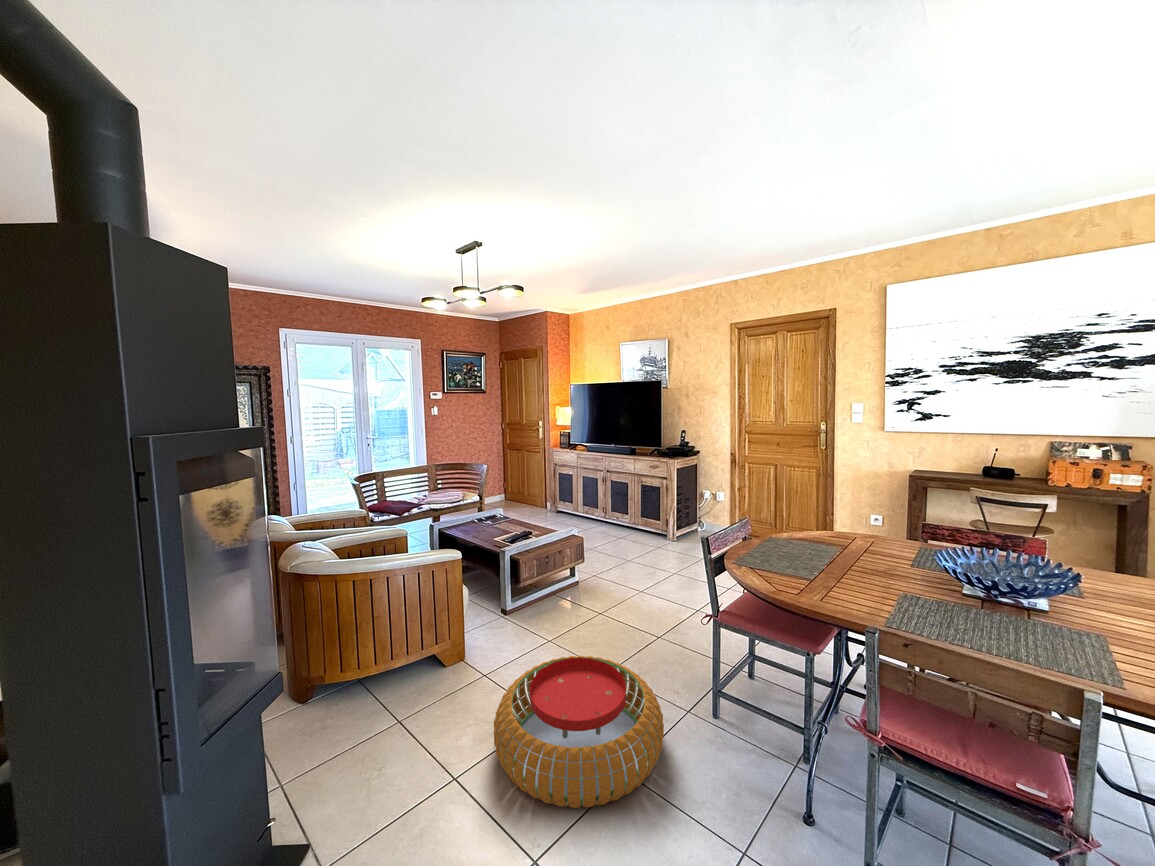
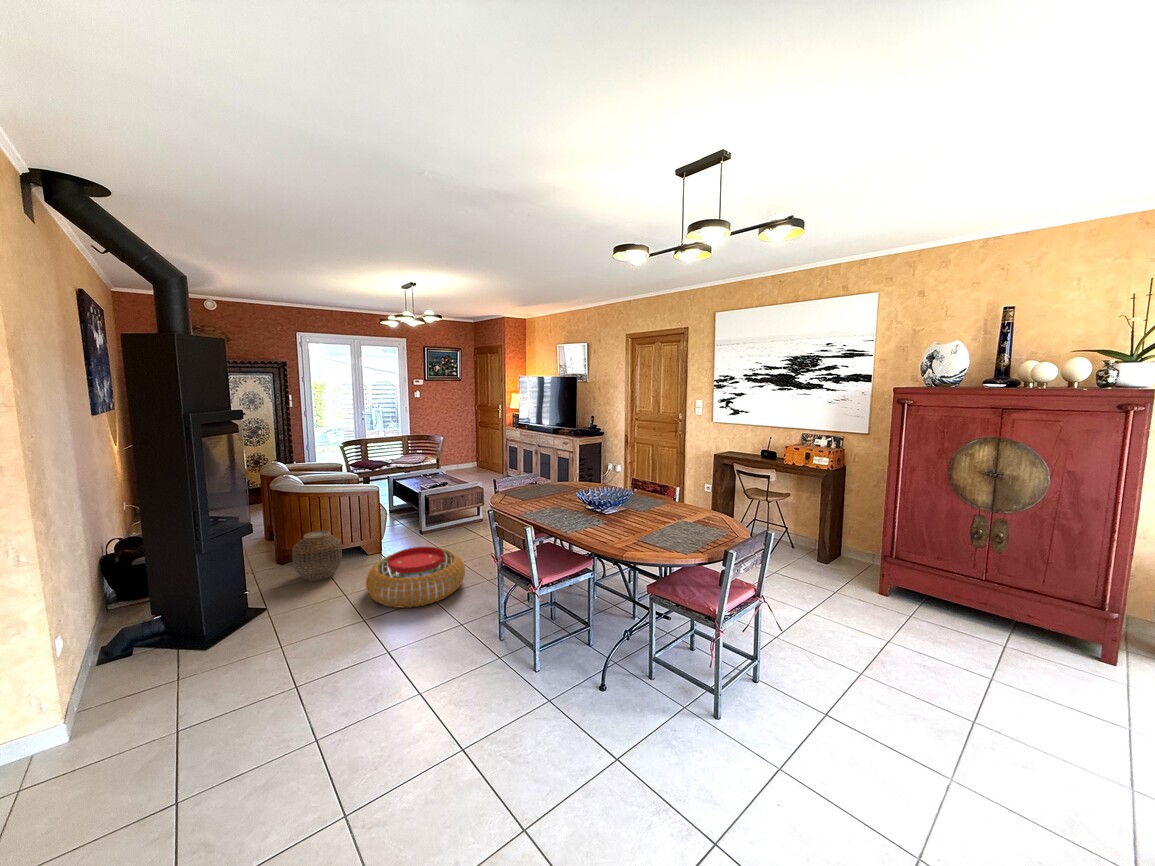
woven basket: none [337,641,422,741] -> present [292,531,342,581]

